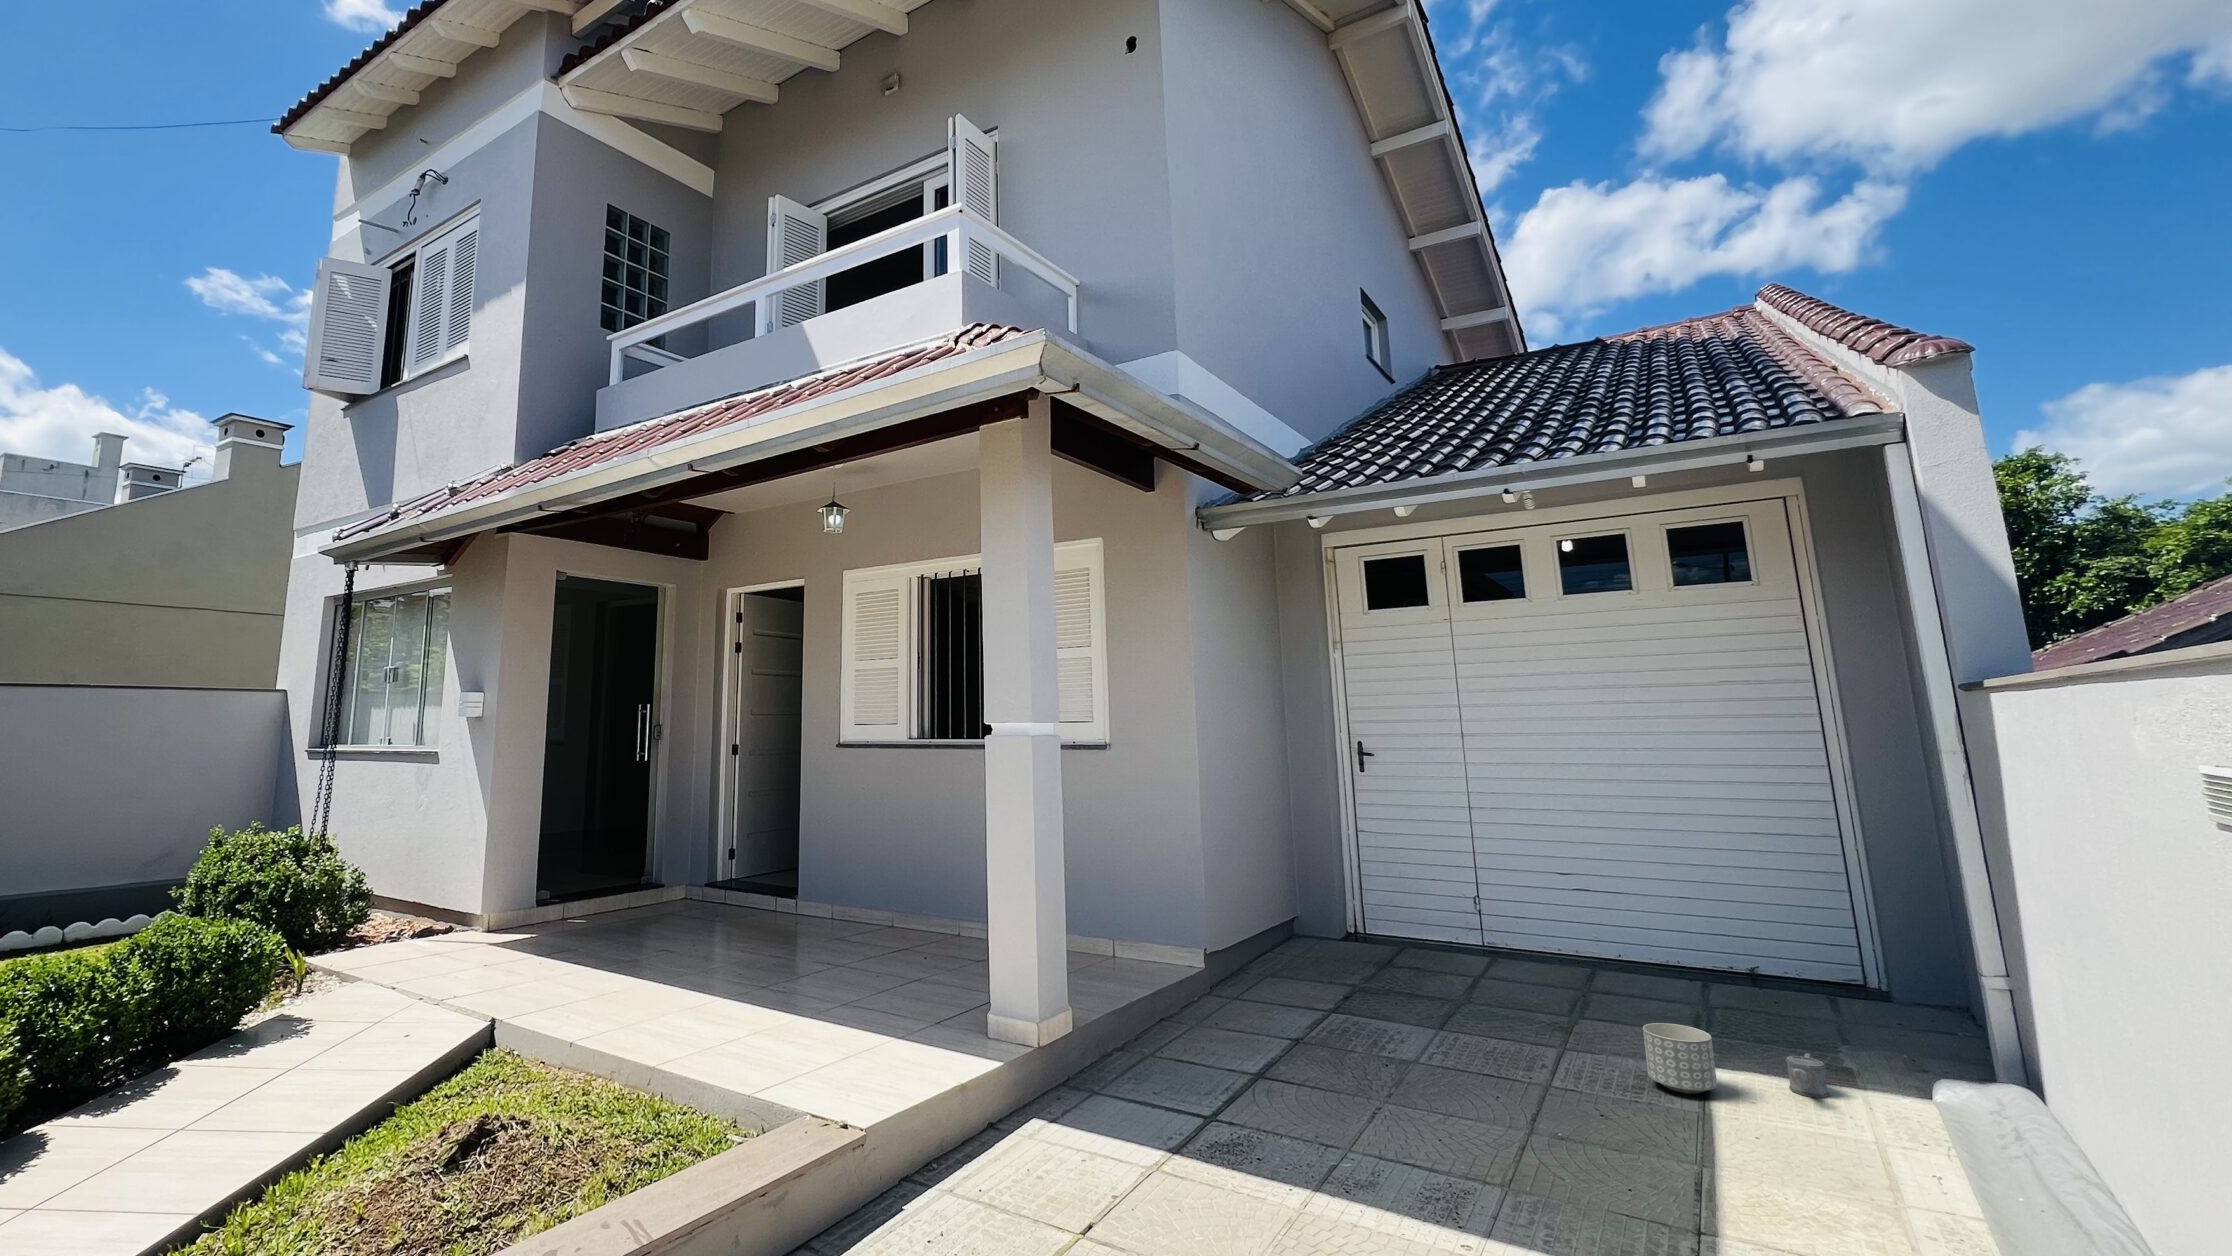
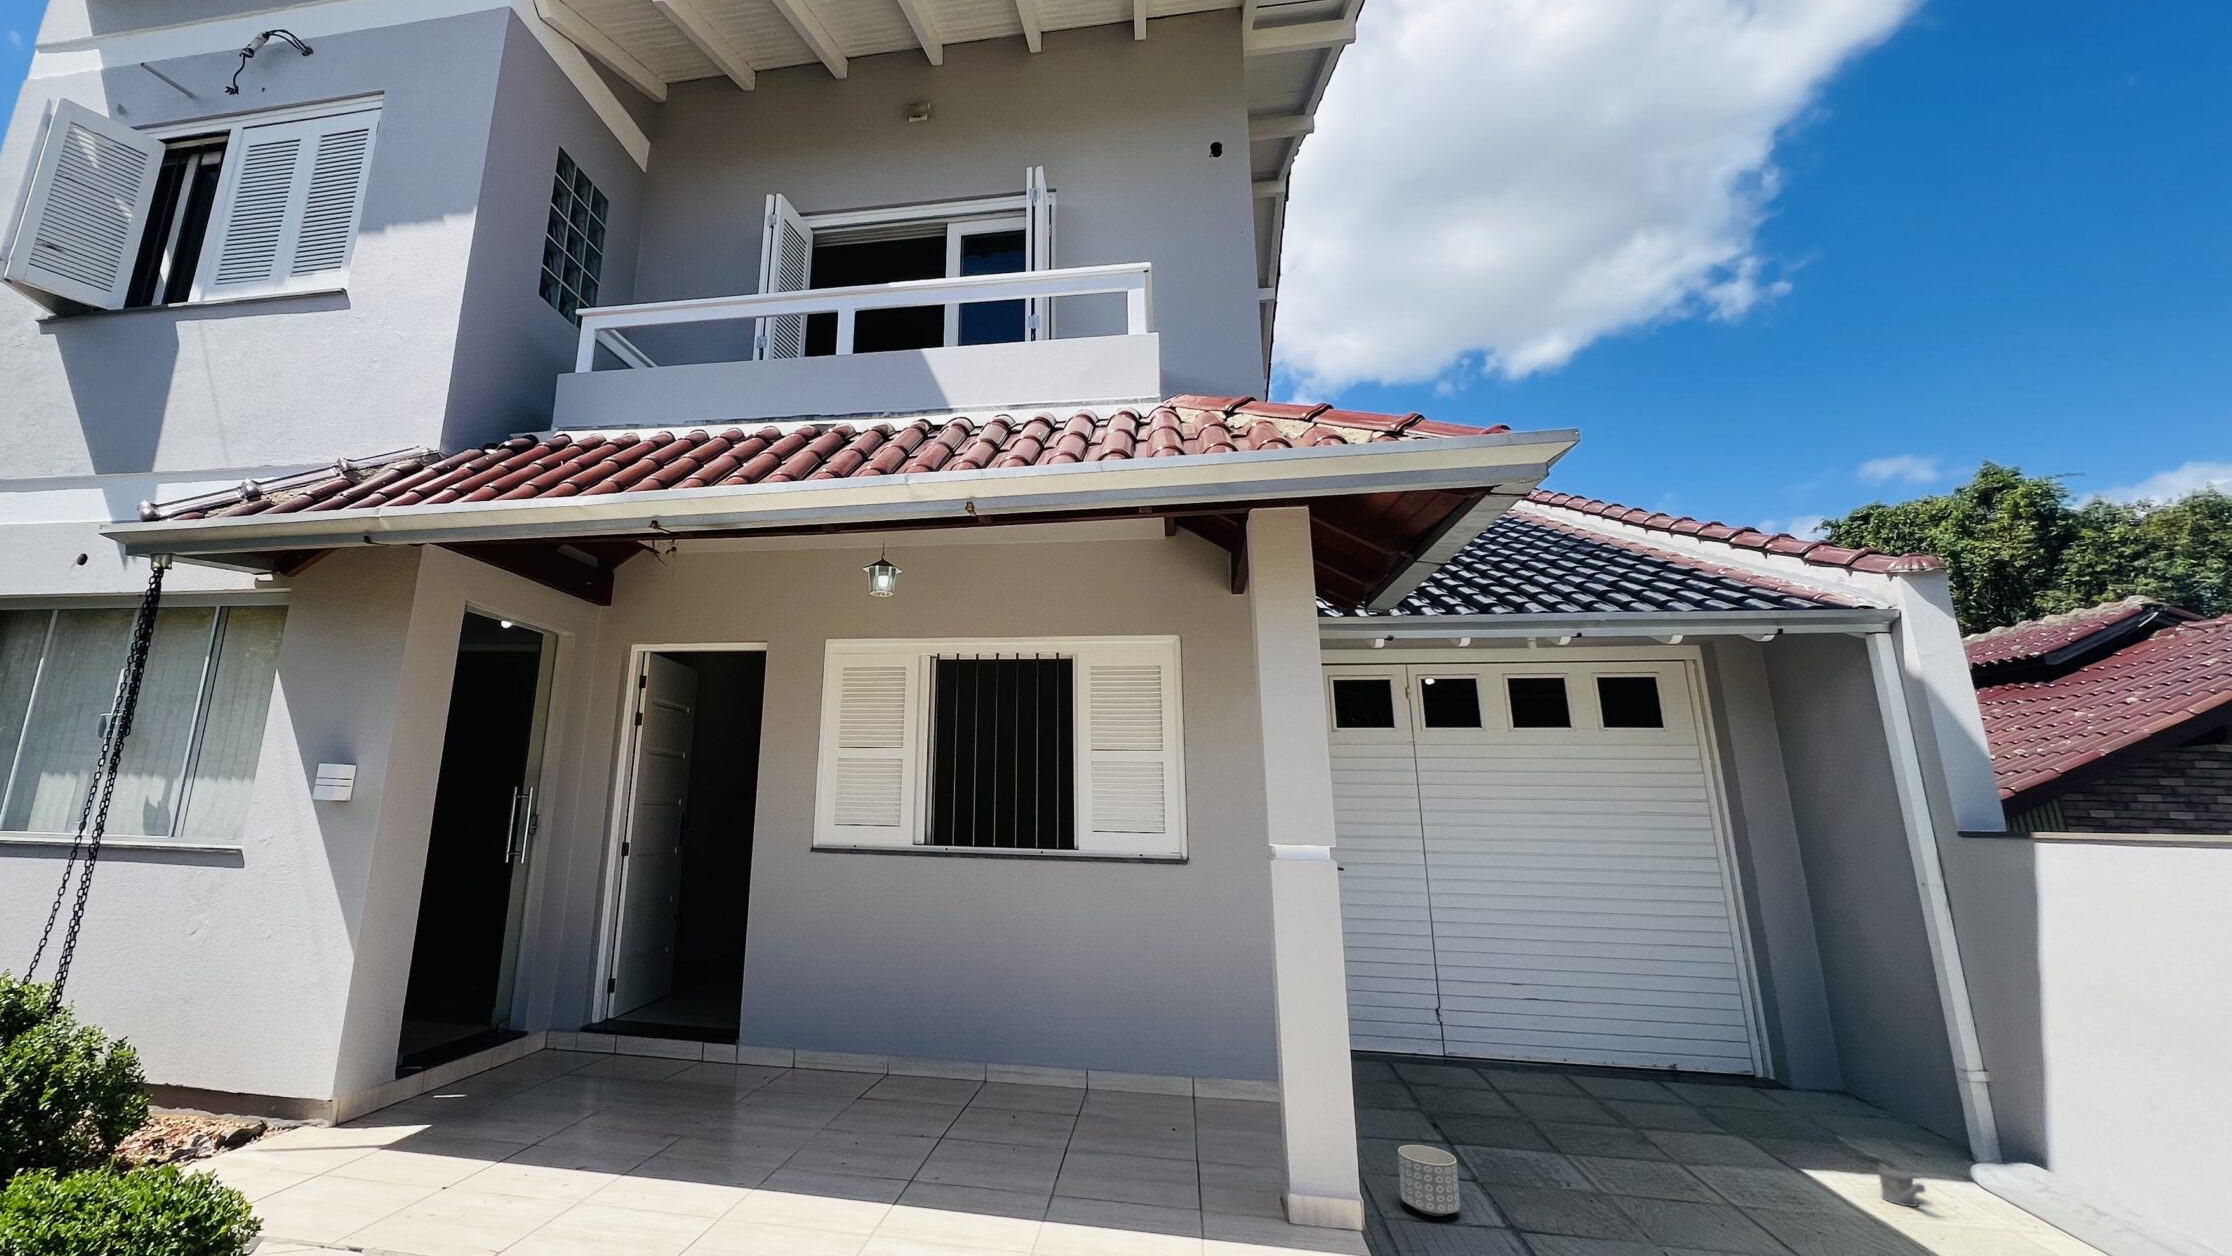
planter: present [1643,1023,1717,1094] -> present [1398,1145,1460,1216]

